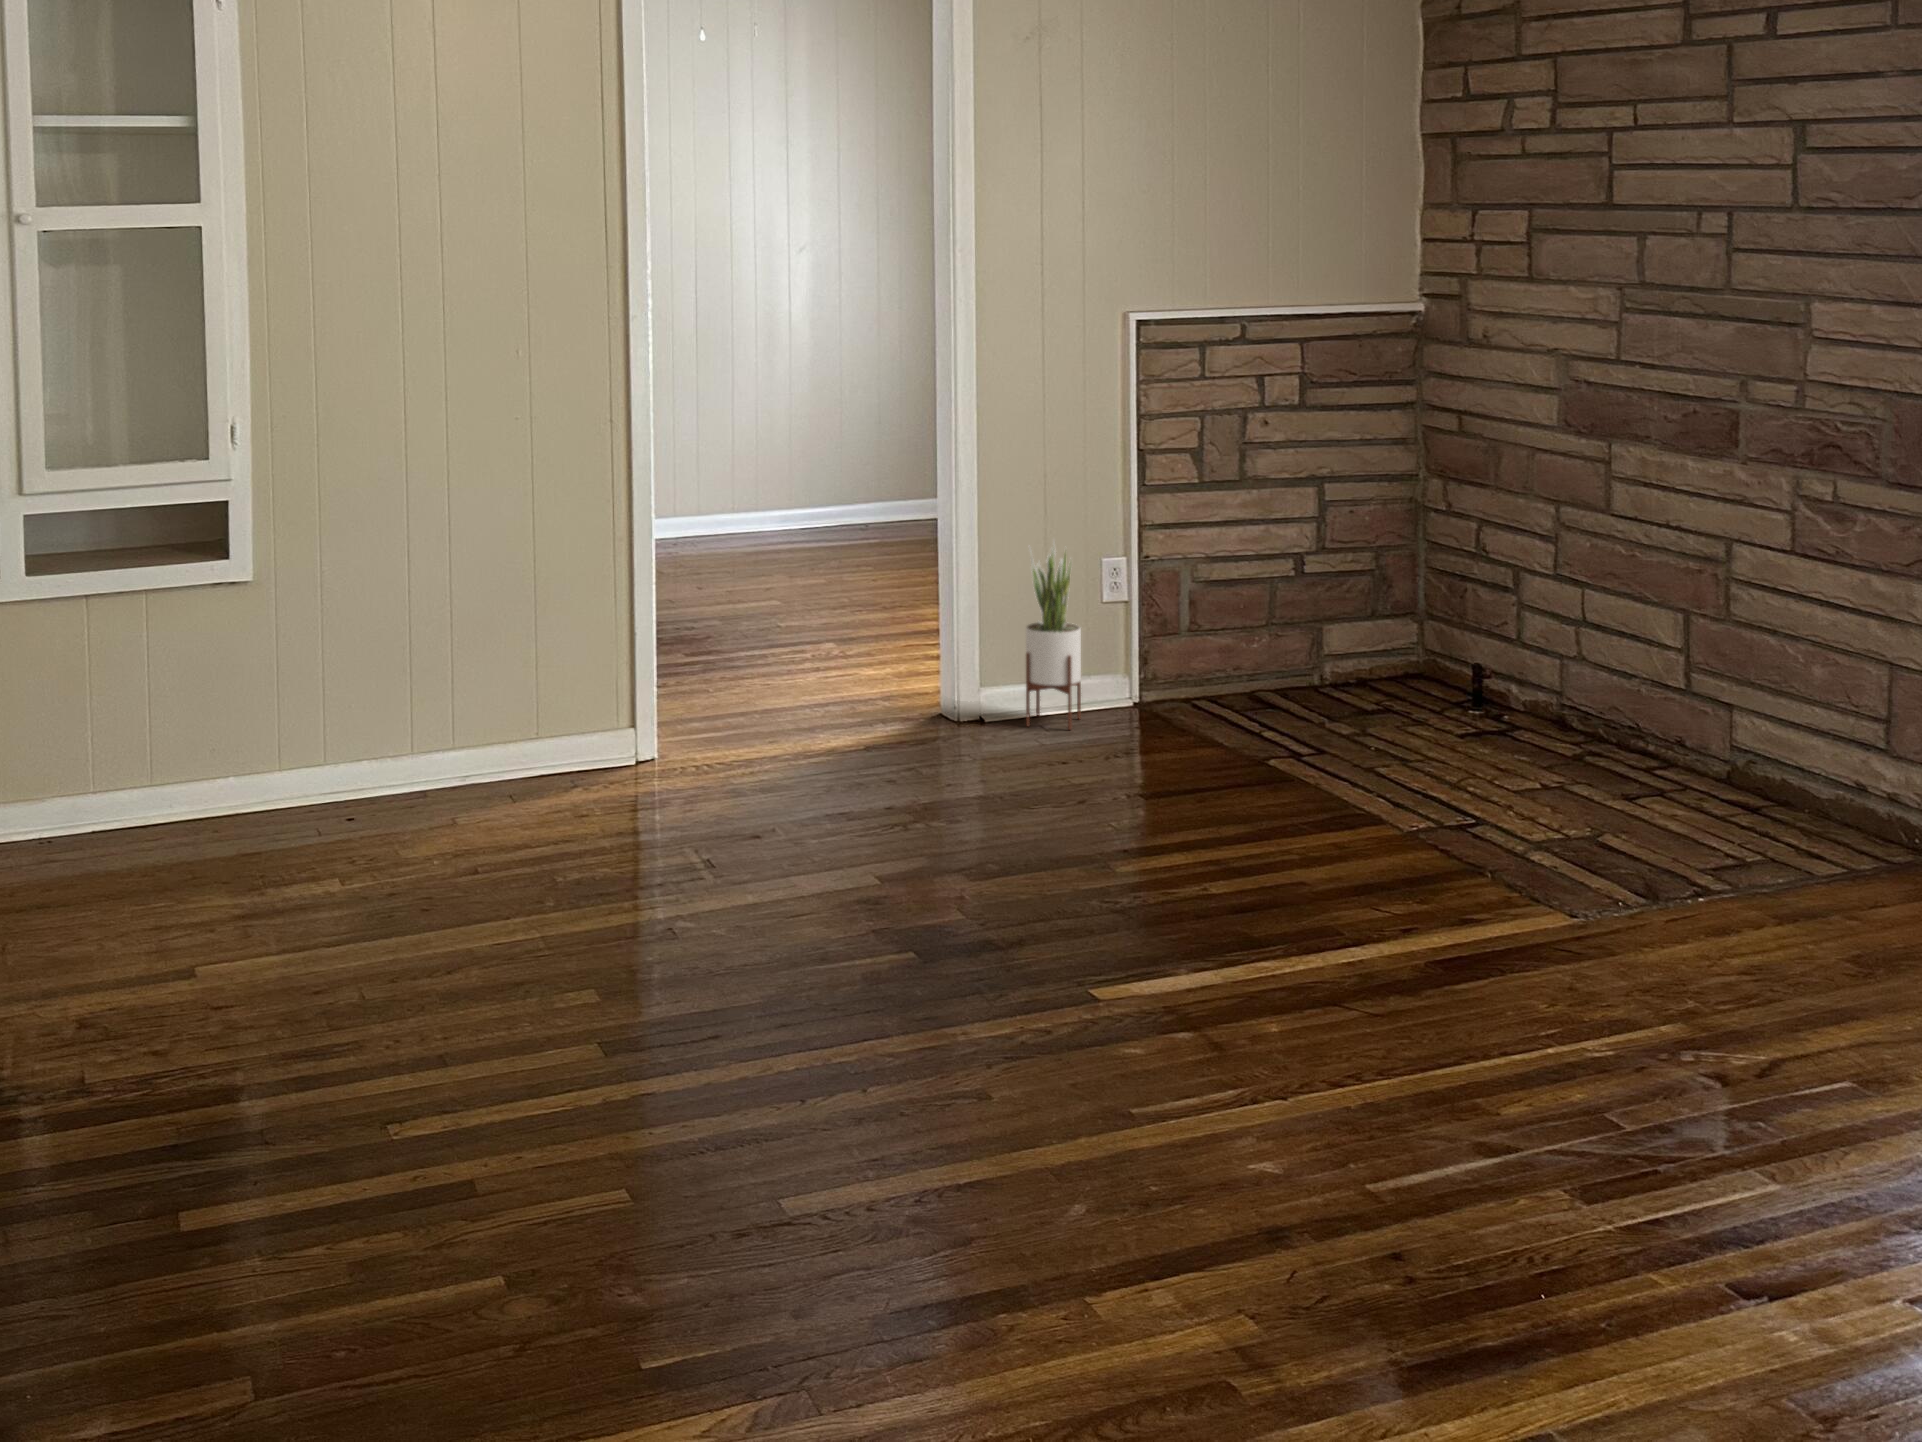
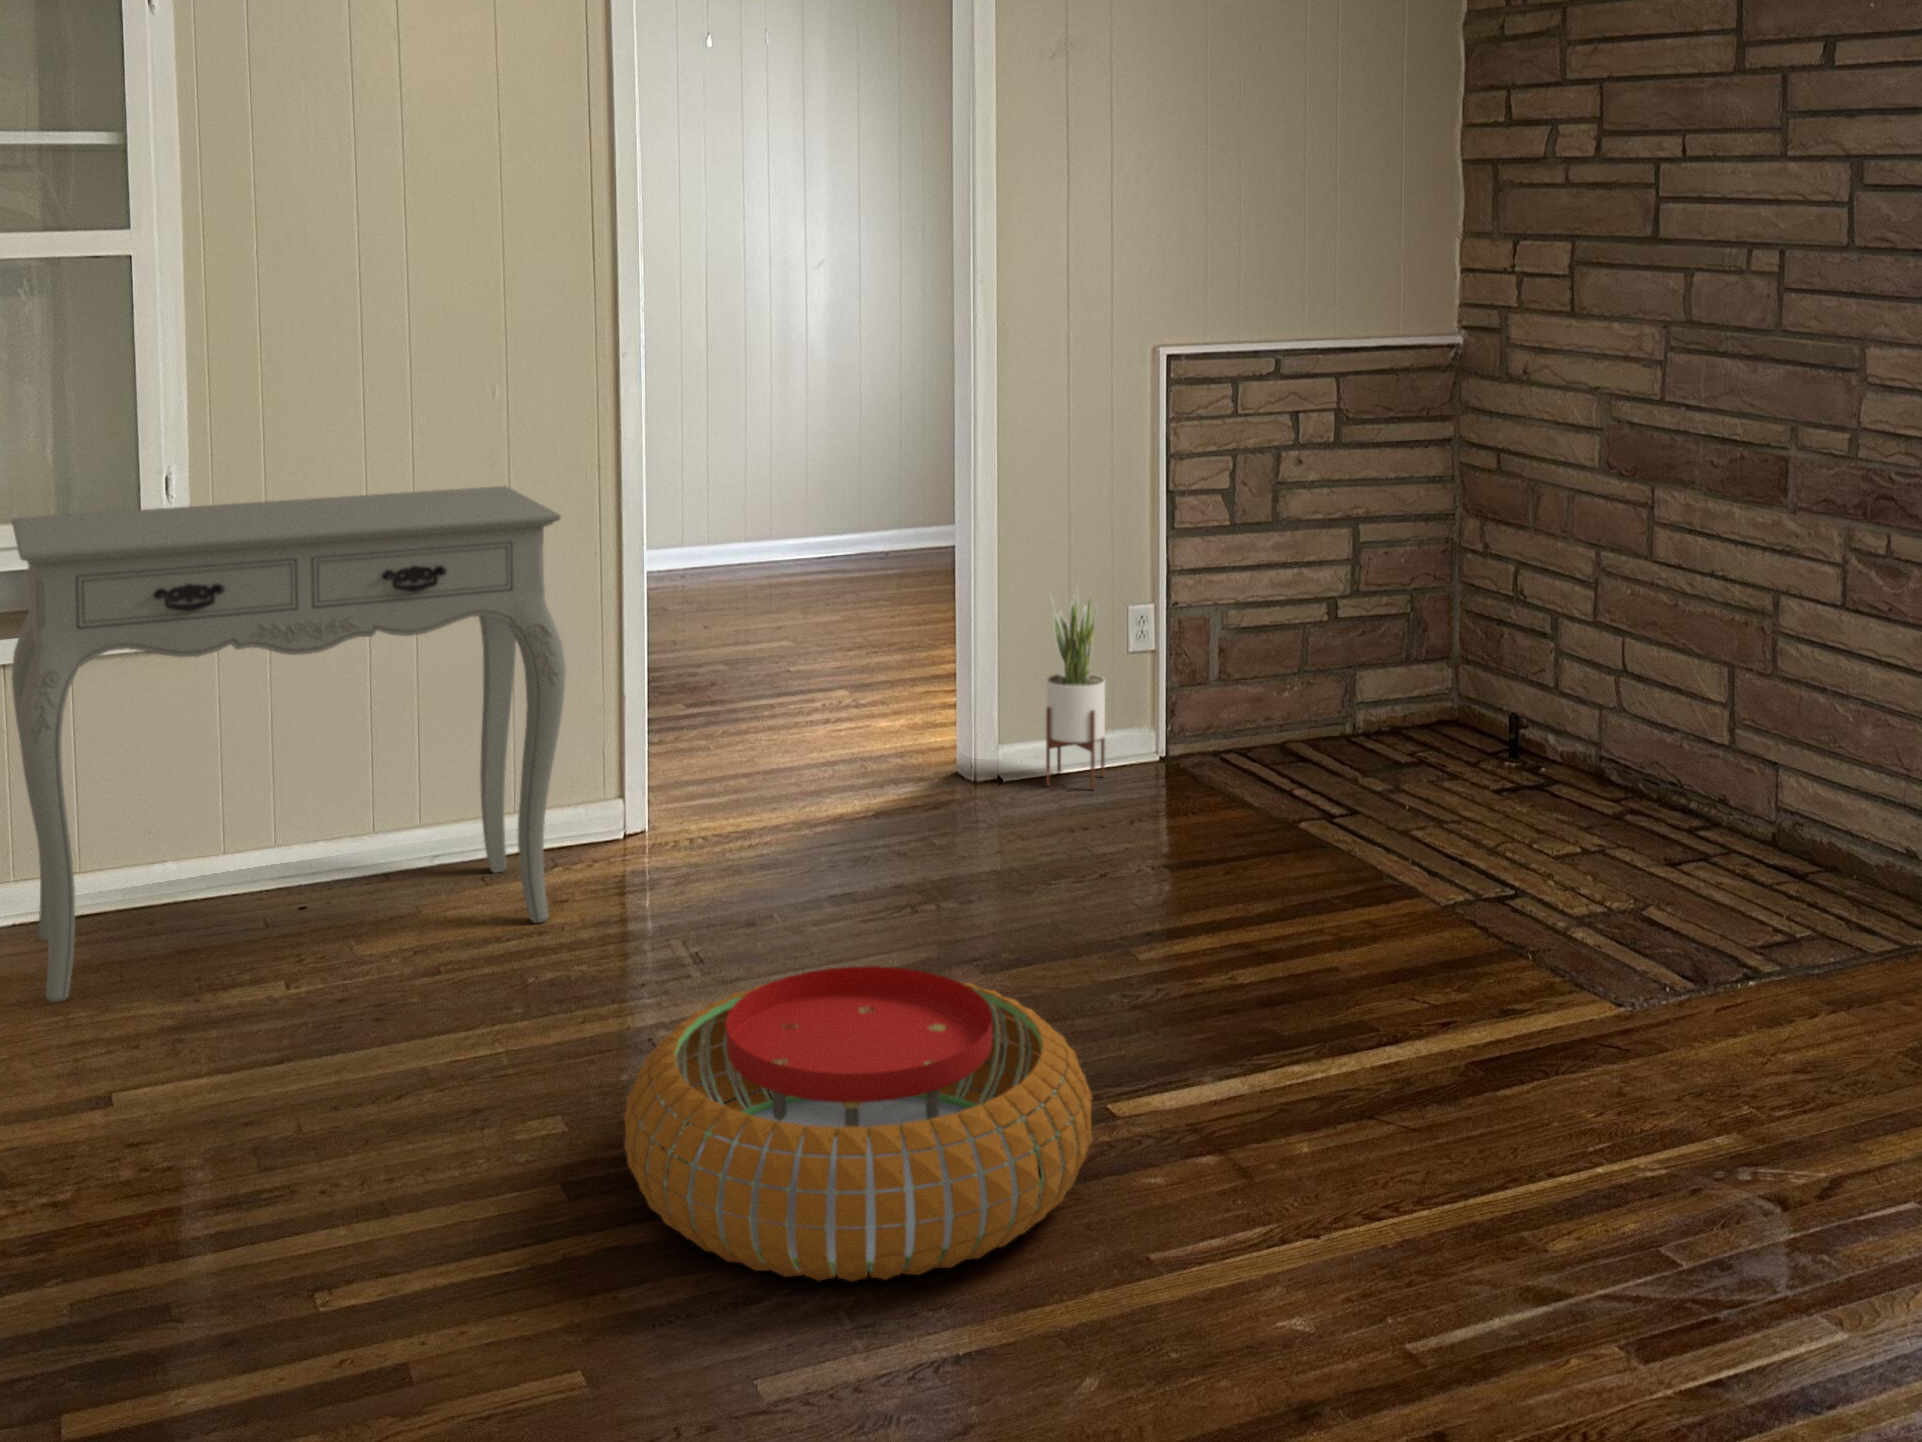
console table: none [102,441,589,891] -> present [11,486,566,1002]
pouf: none [657,857,1075,1120] -> present [624,966,1092,1281]

